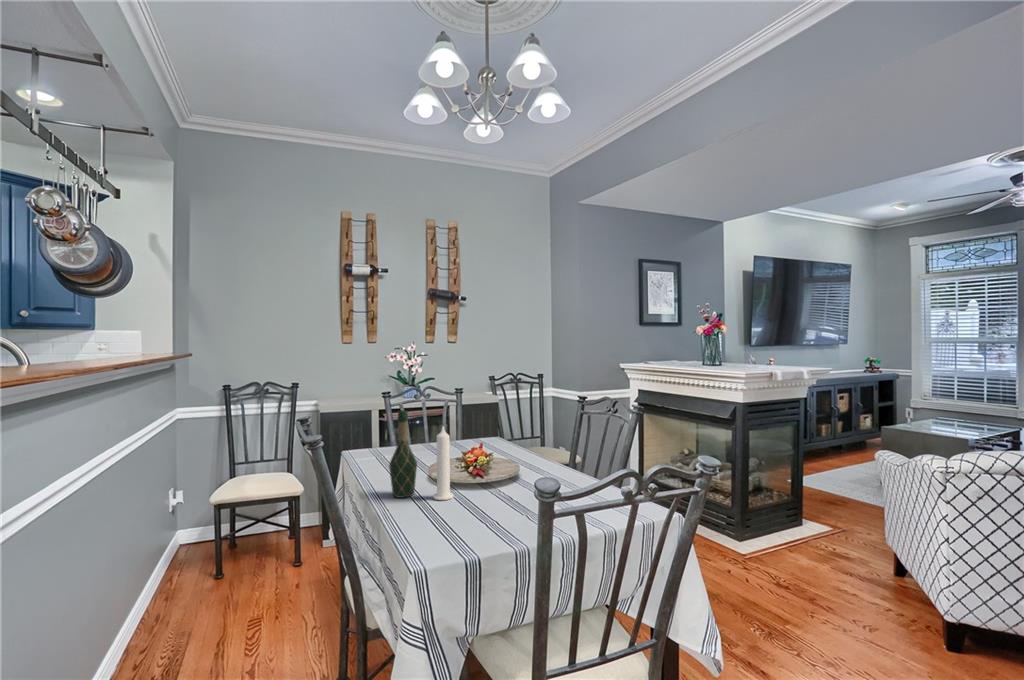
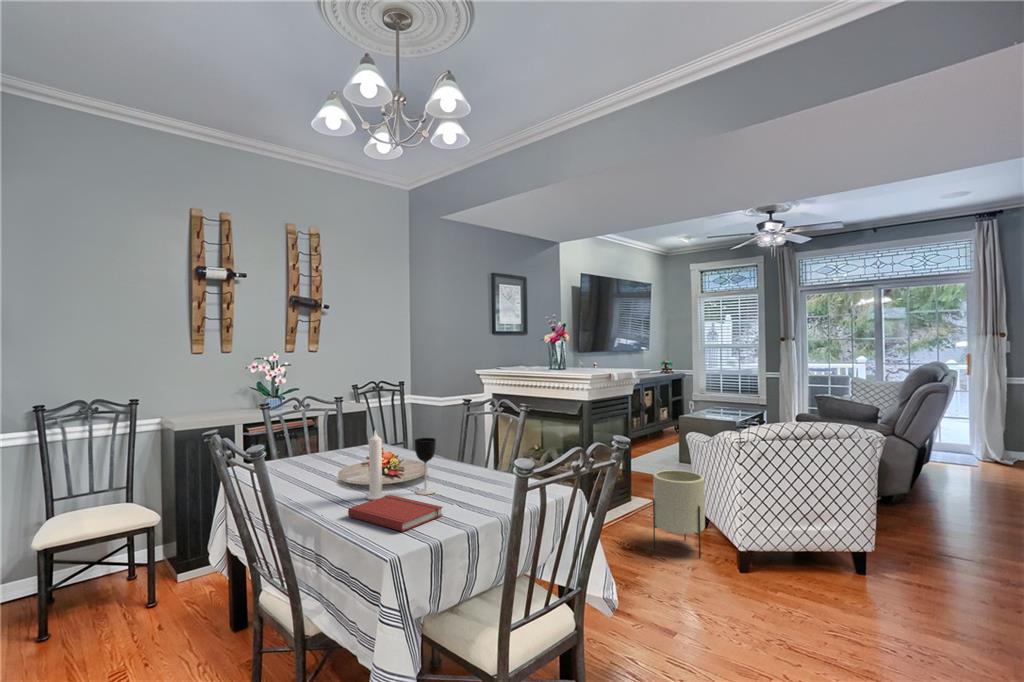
wine bottle: present [389,410,417,498] -> none [320,417,348,502]
wine glass: none [485,438,507,500] -> present [415,438,436,495]
book: none [401,497,493,543] -> present [348,495,443,531]
planter: none [819,497,896,618] -> present [653,470,705,558]

